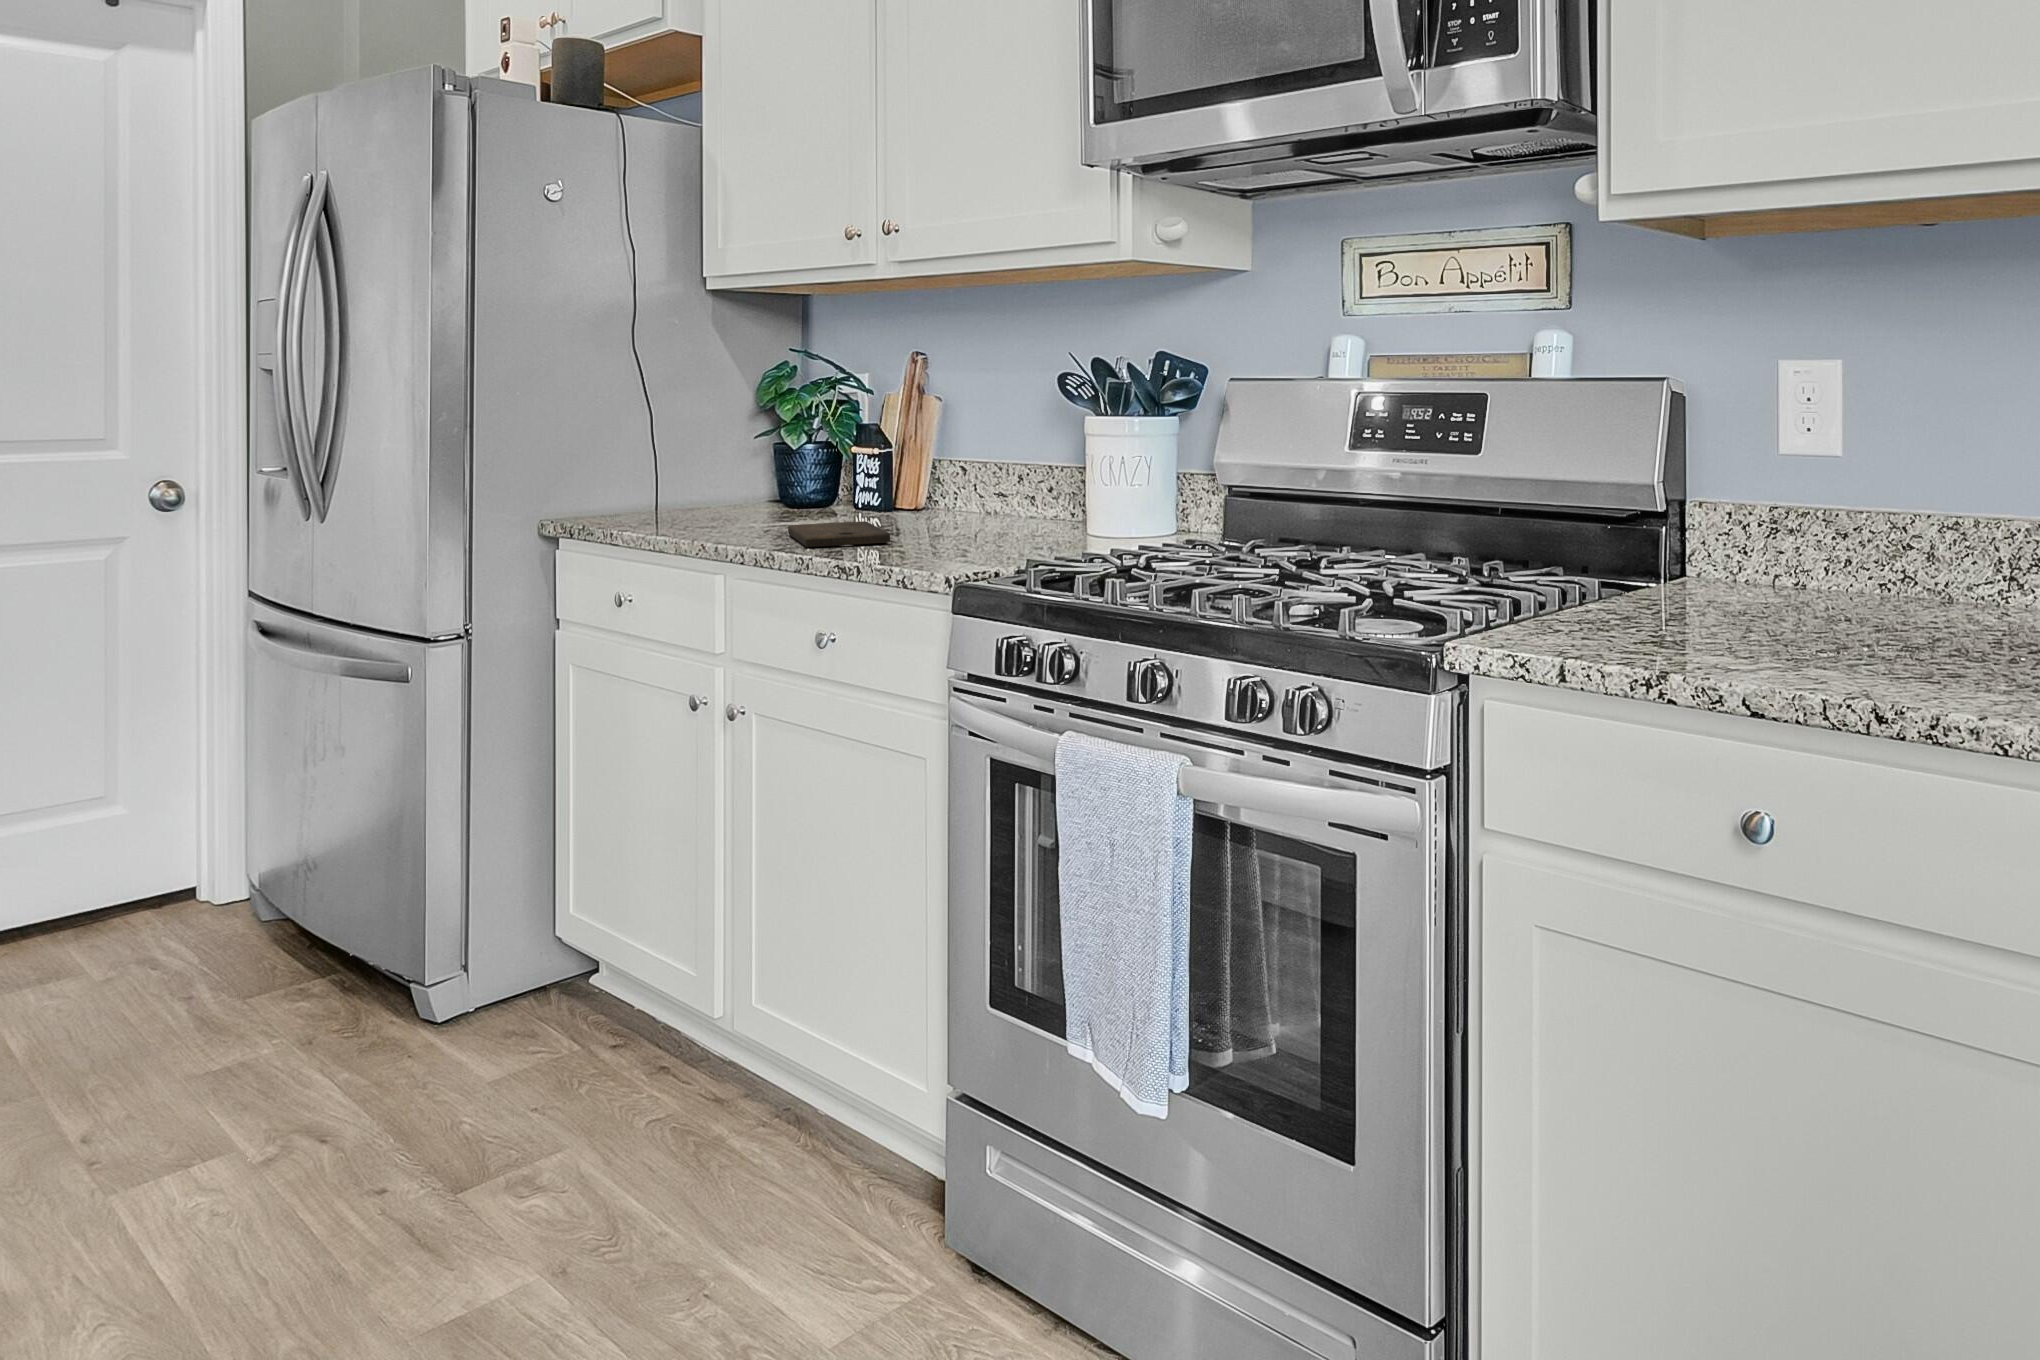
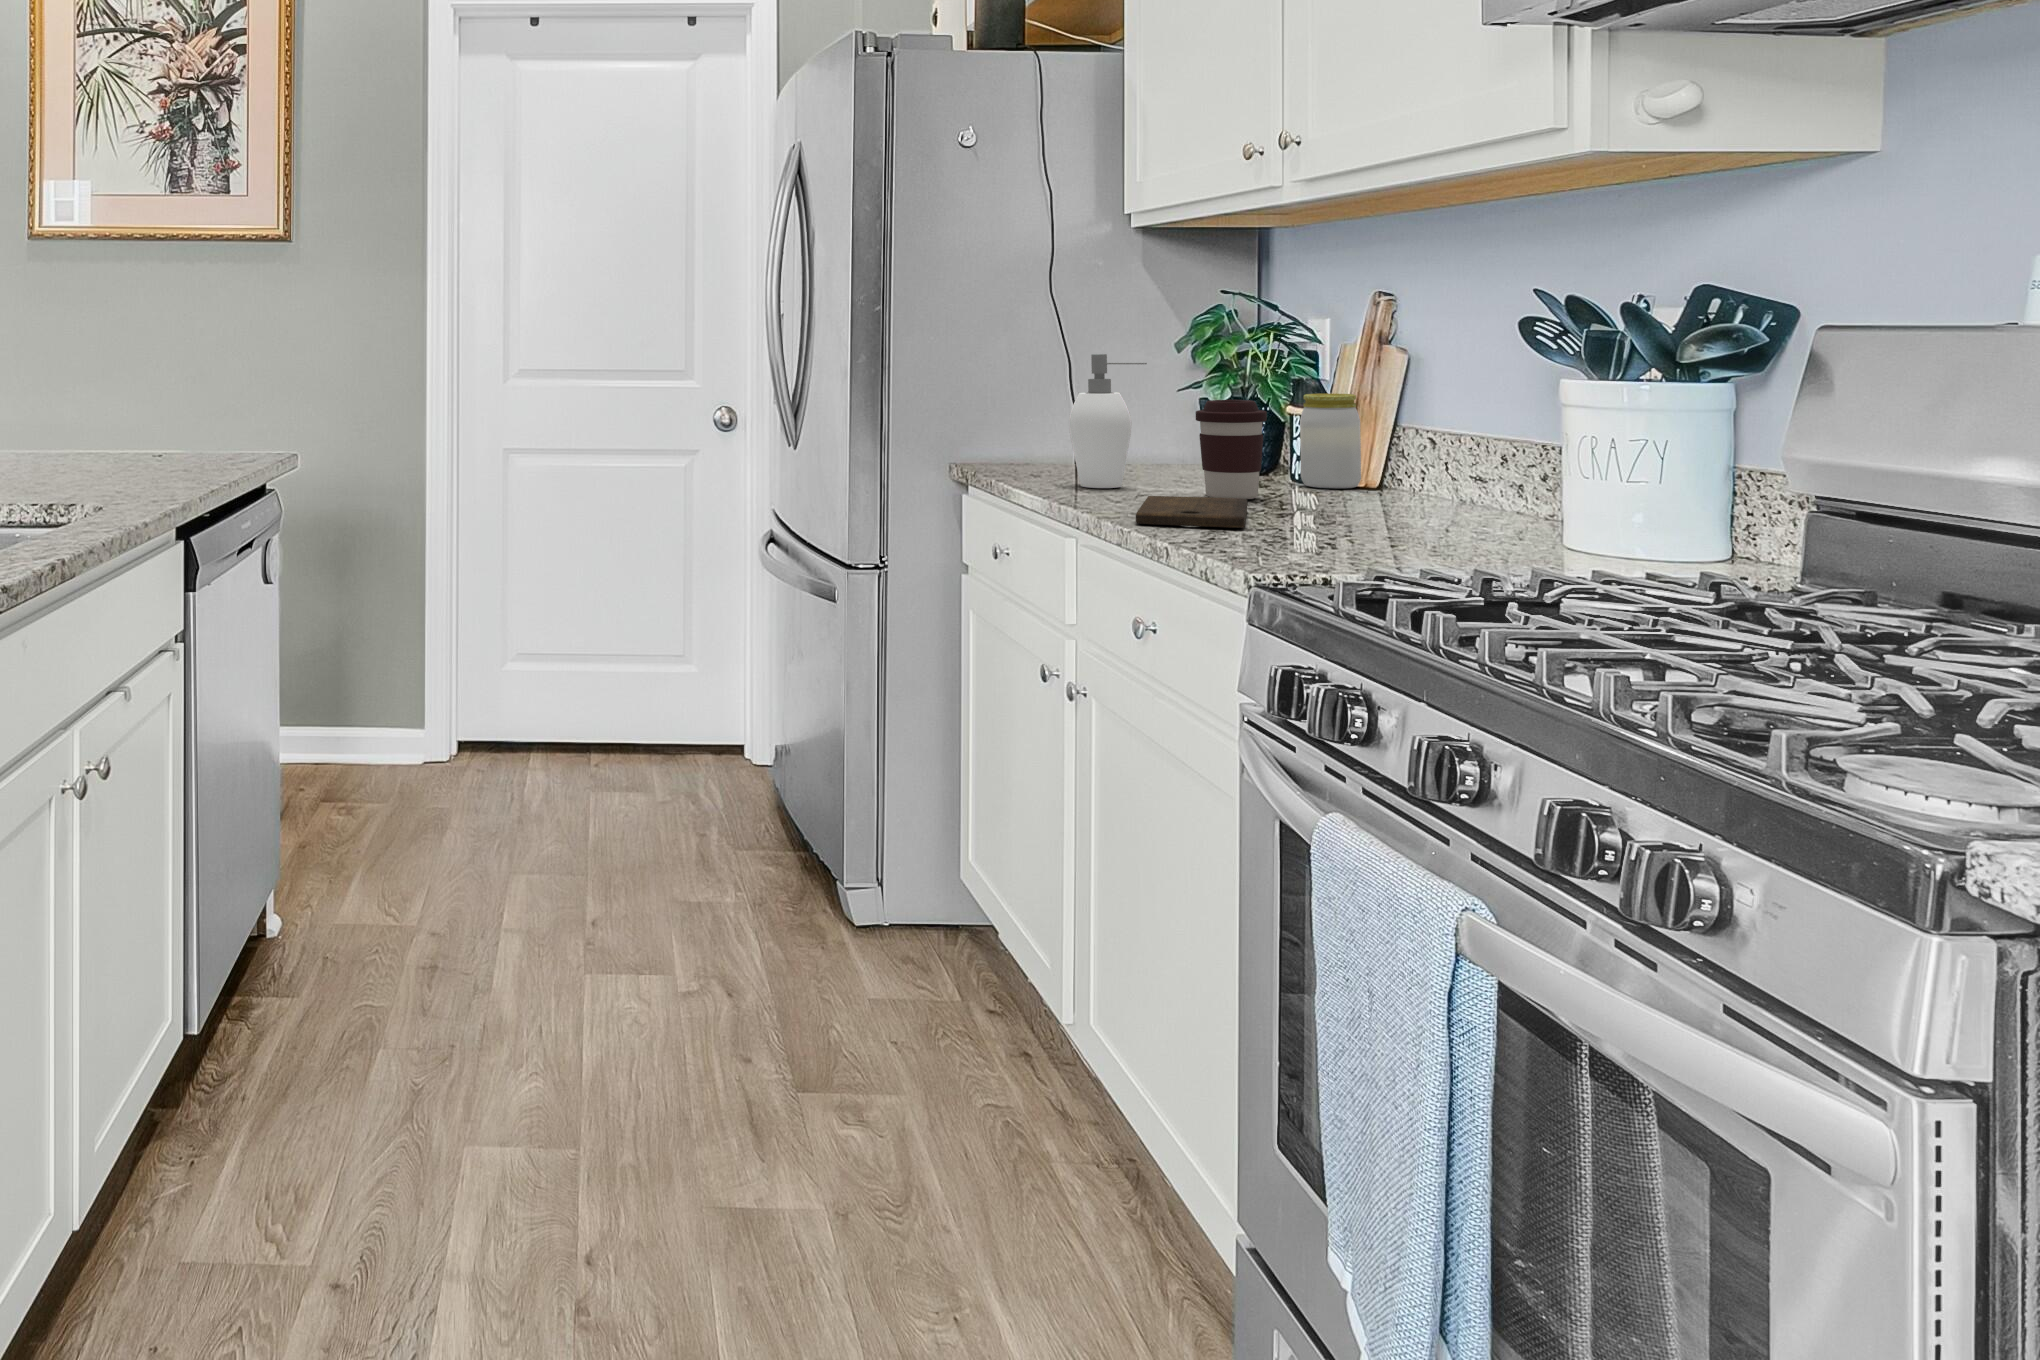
soap dispenser: none [690,403,762,525] -> present [1069,354,1147,488]
jar: none [868,434,912,512] -> present [1300,394,1361,488]
coffee cup: none [809,440,865,525] -> present [1196,400,1267,499]

